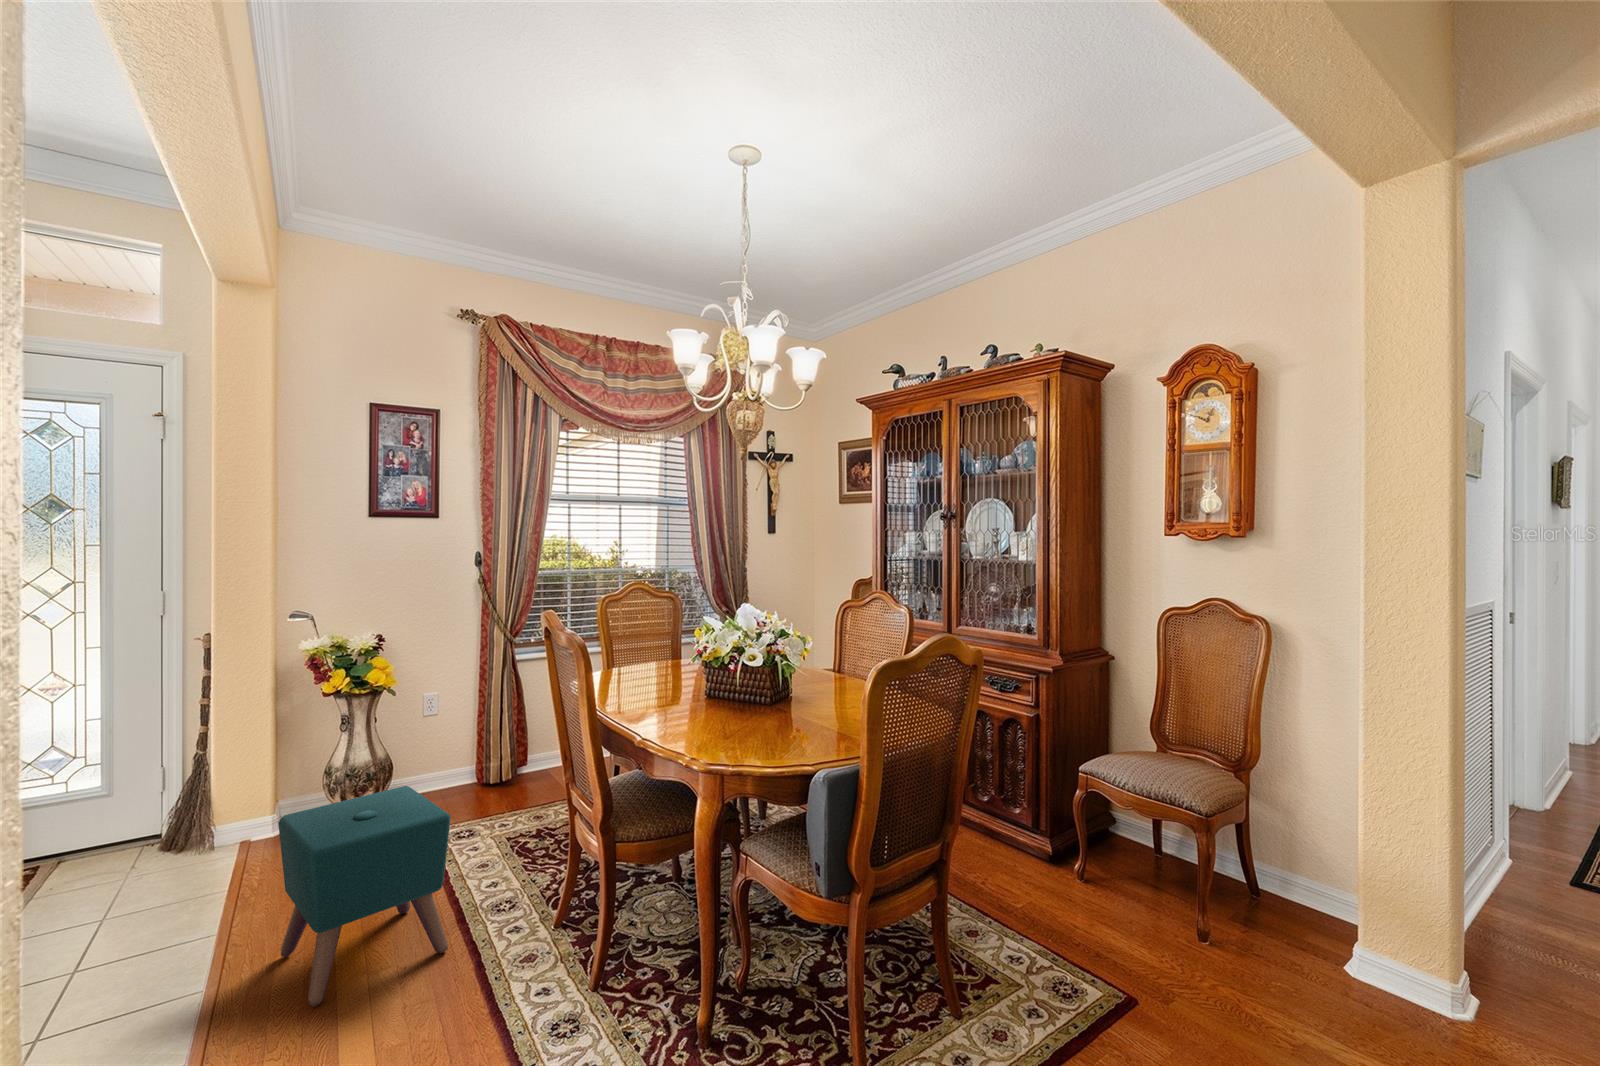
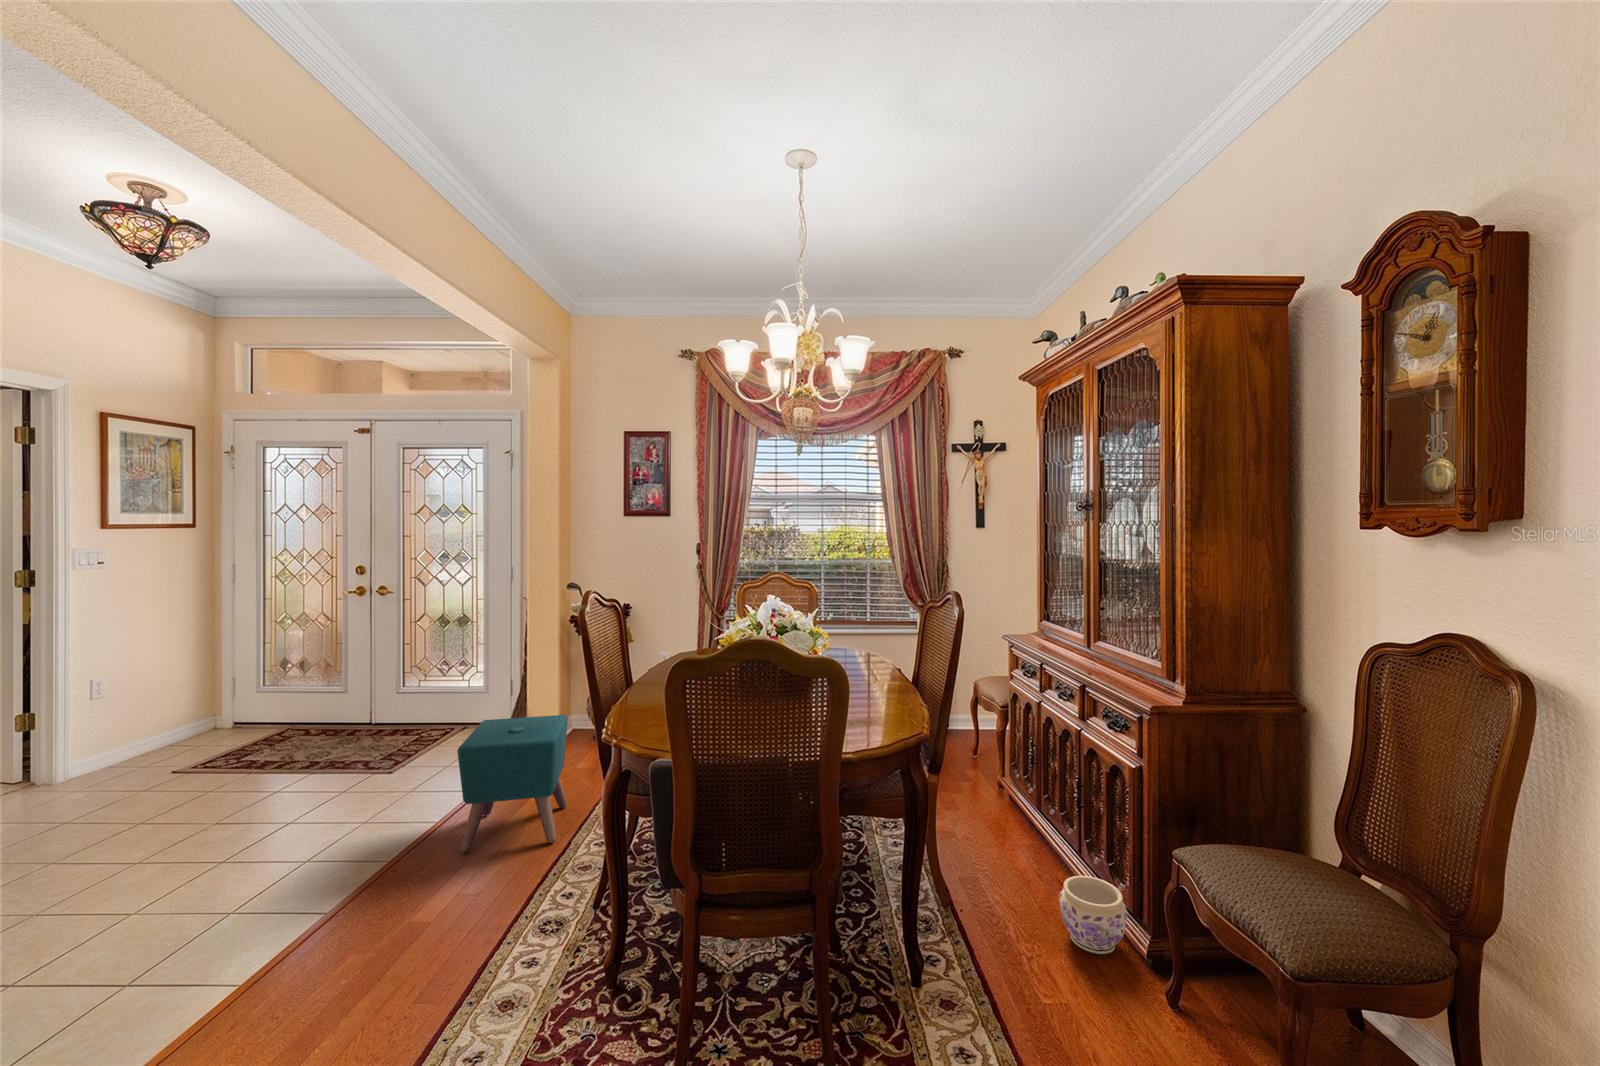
planter: none [987,814,1038,871] -> present [1059,876,1127,955]

